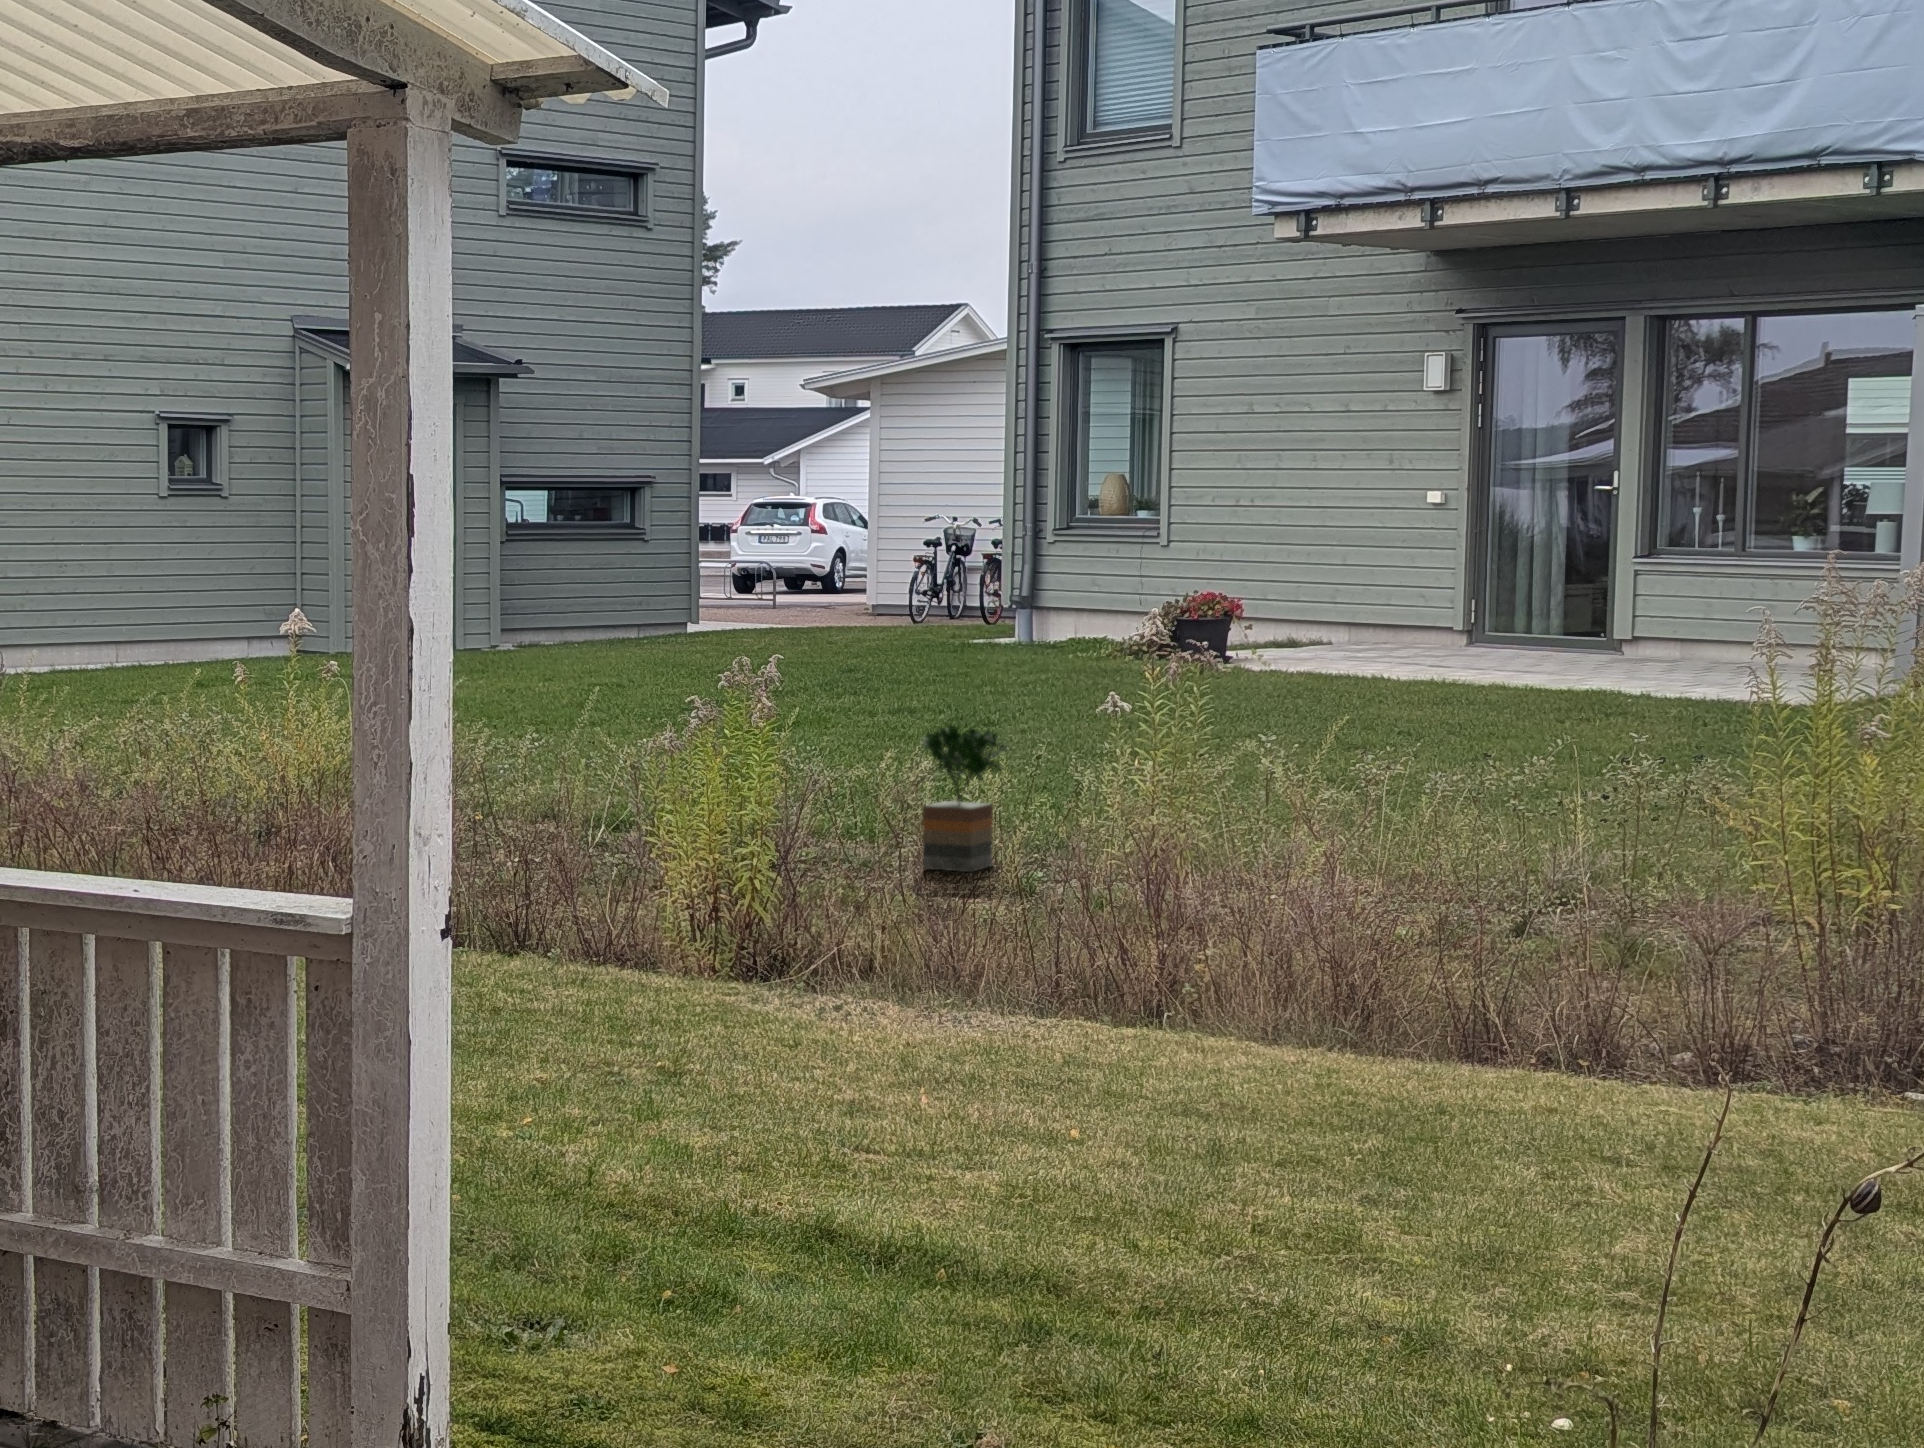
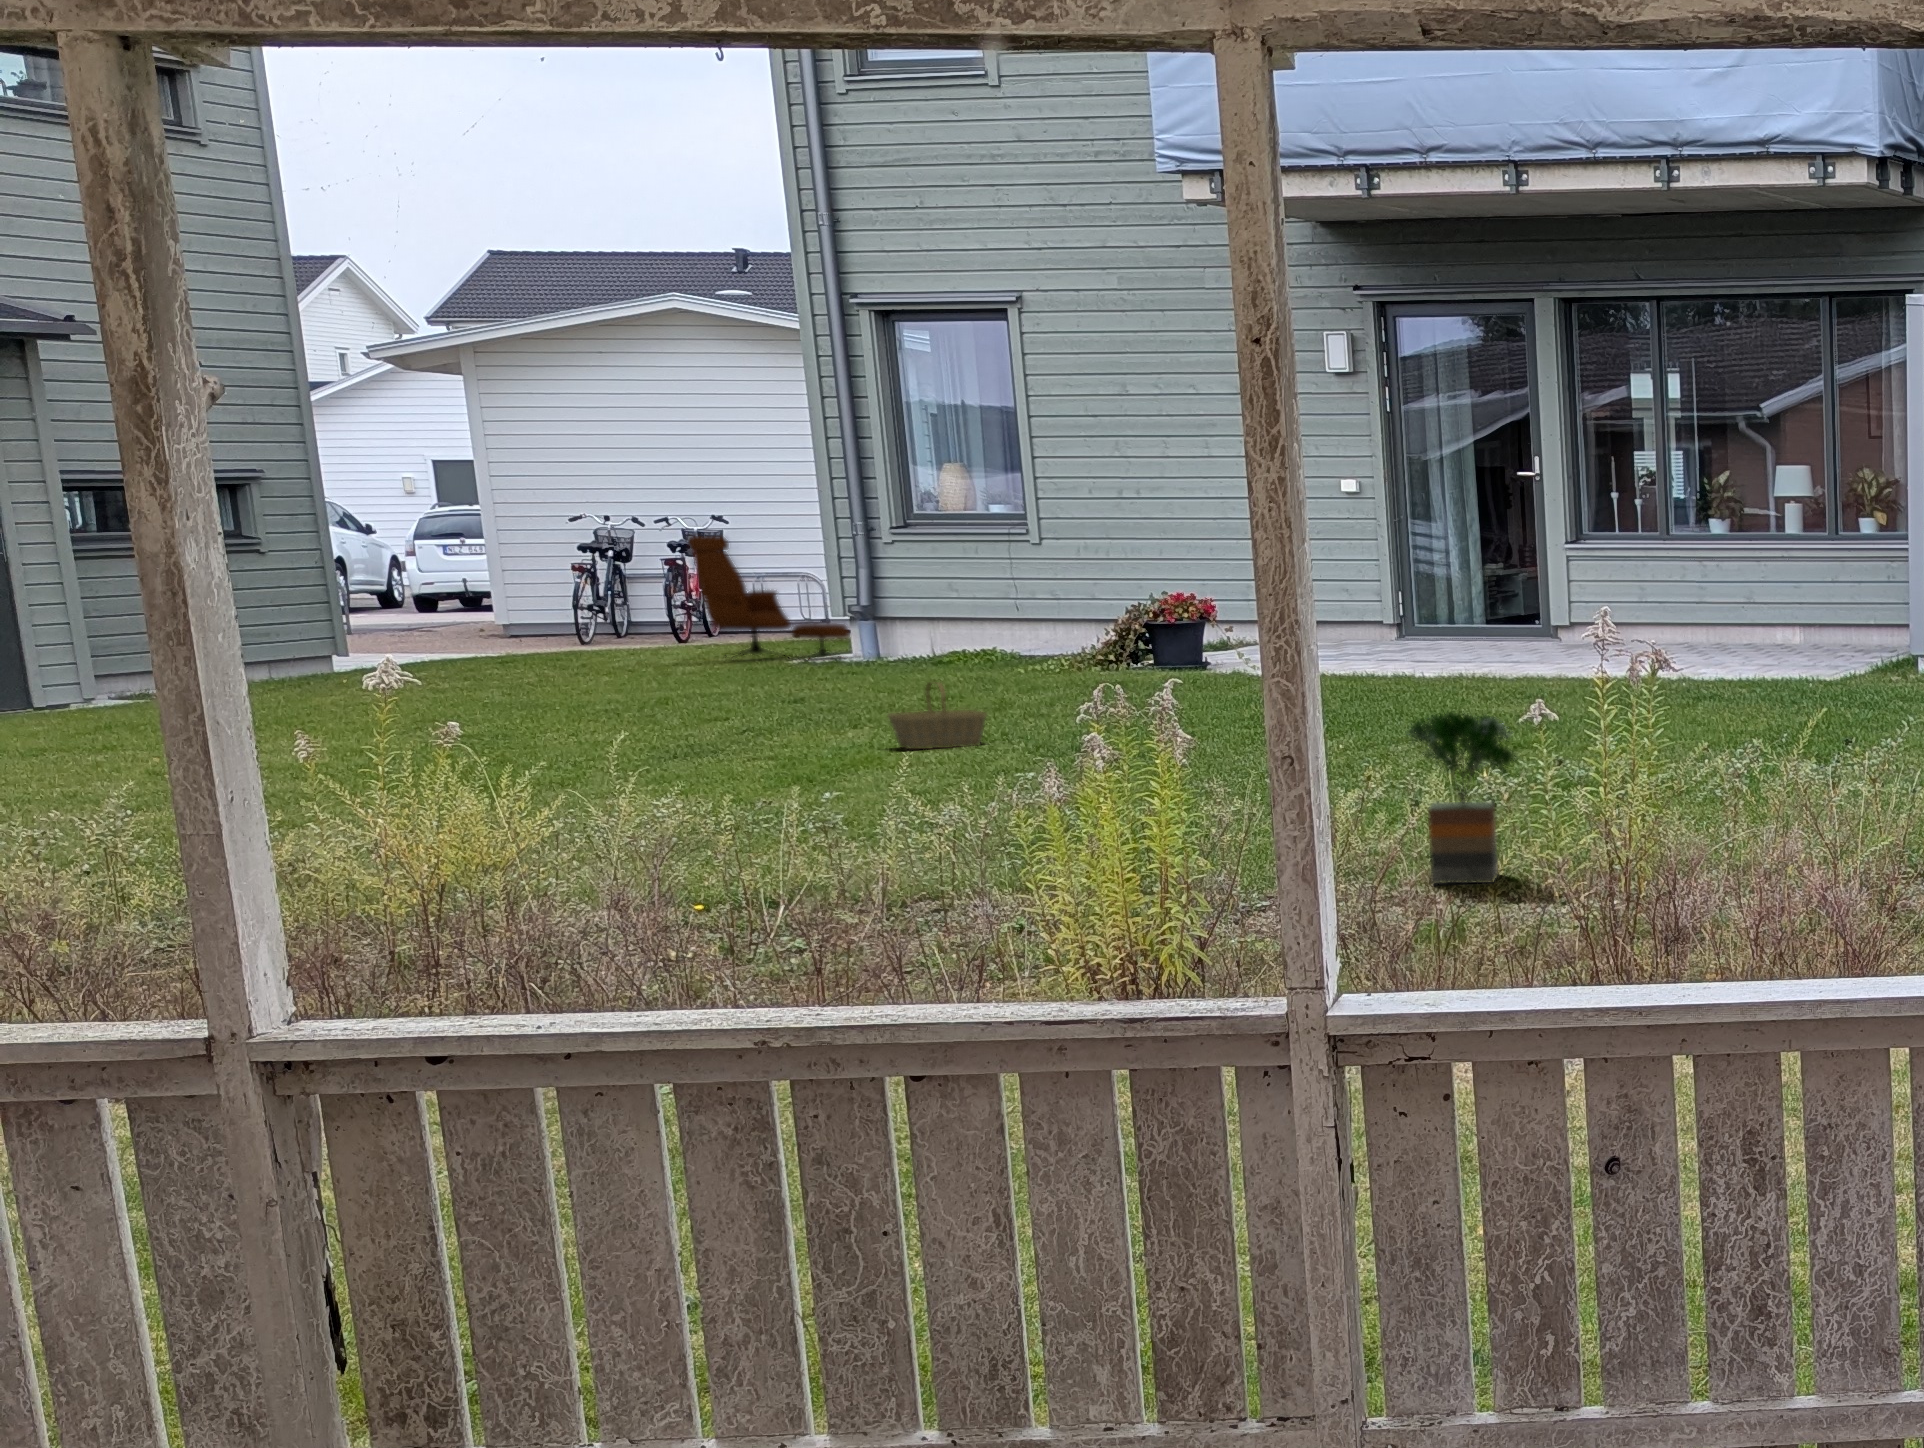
lounge chair: none [902,540,1014,647] -> present [688,536,850,660]
basket: none [849,675,922,730] -> present [888,683,986,749]

